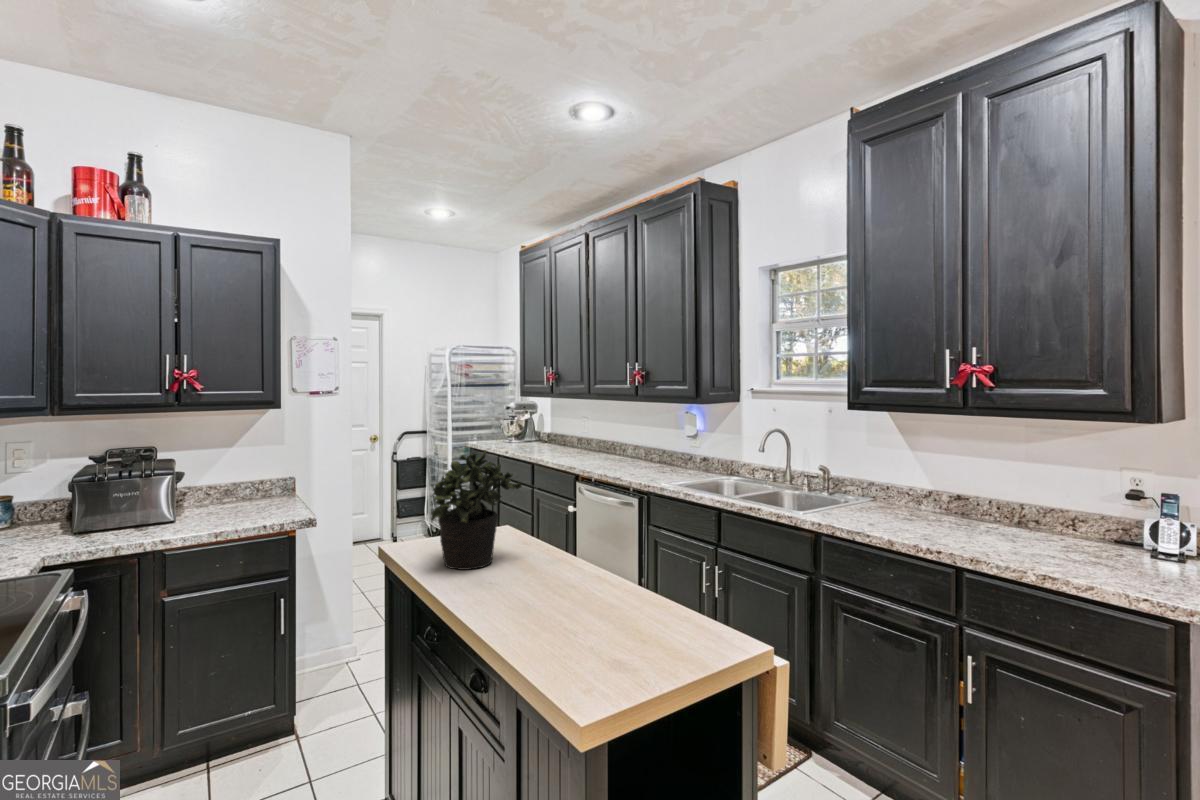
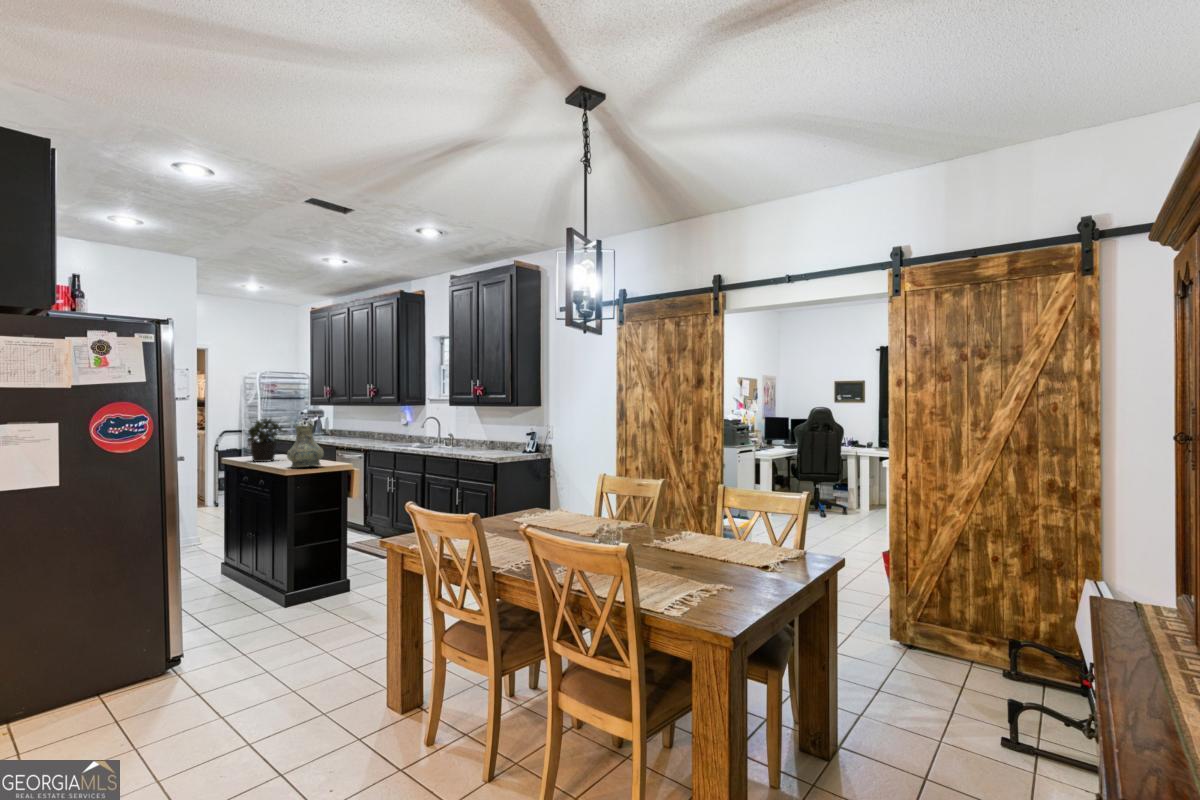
vase: none [546,503,655,656] -> present [287,426,324,468]

